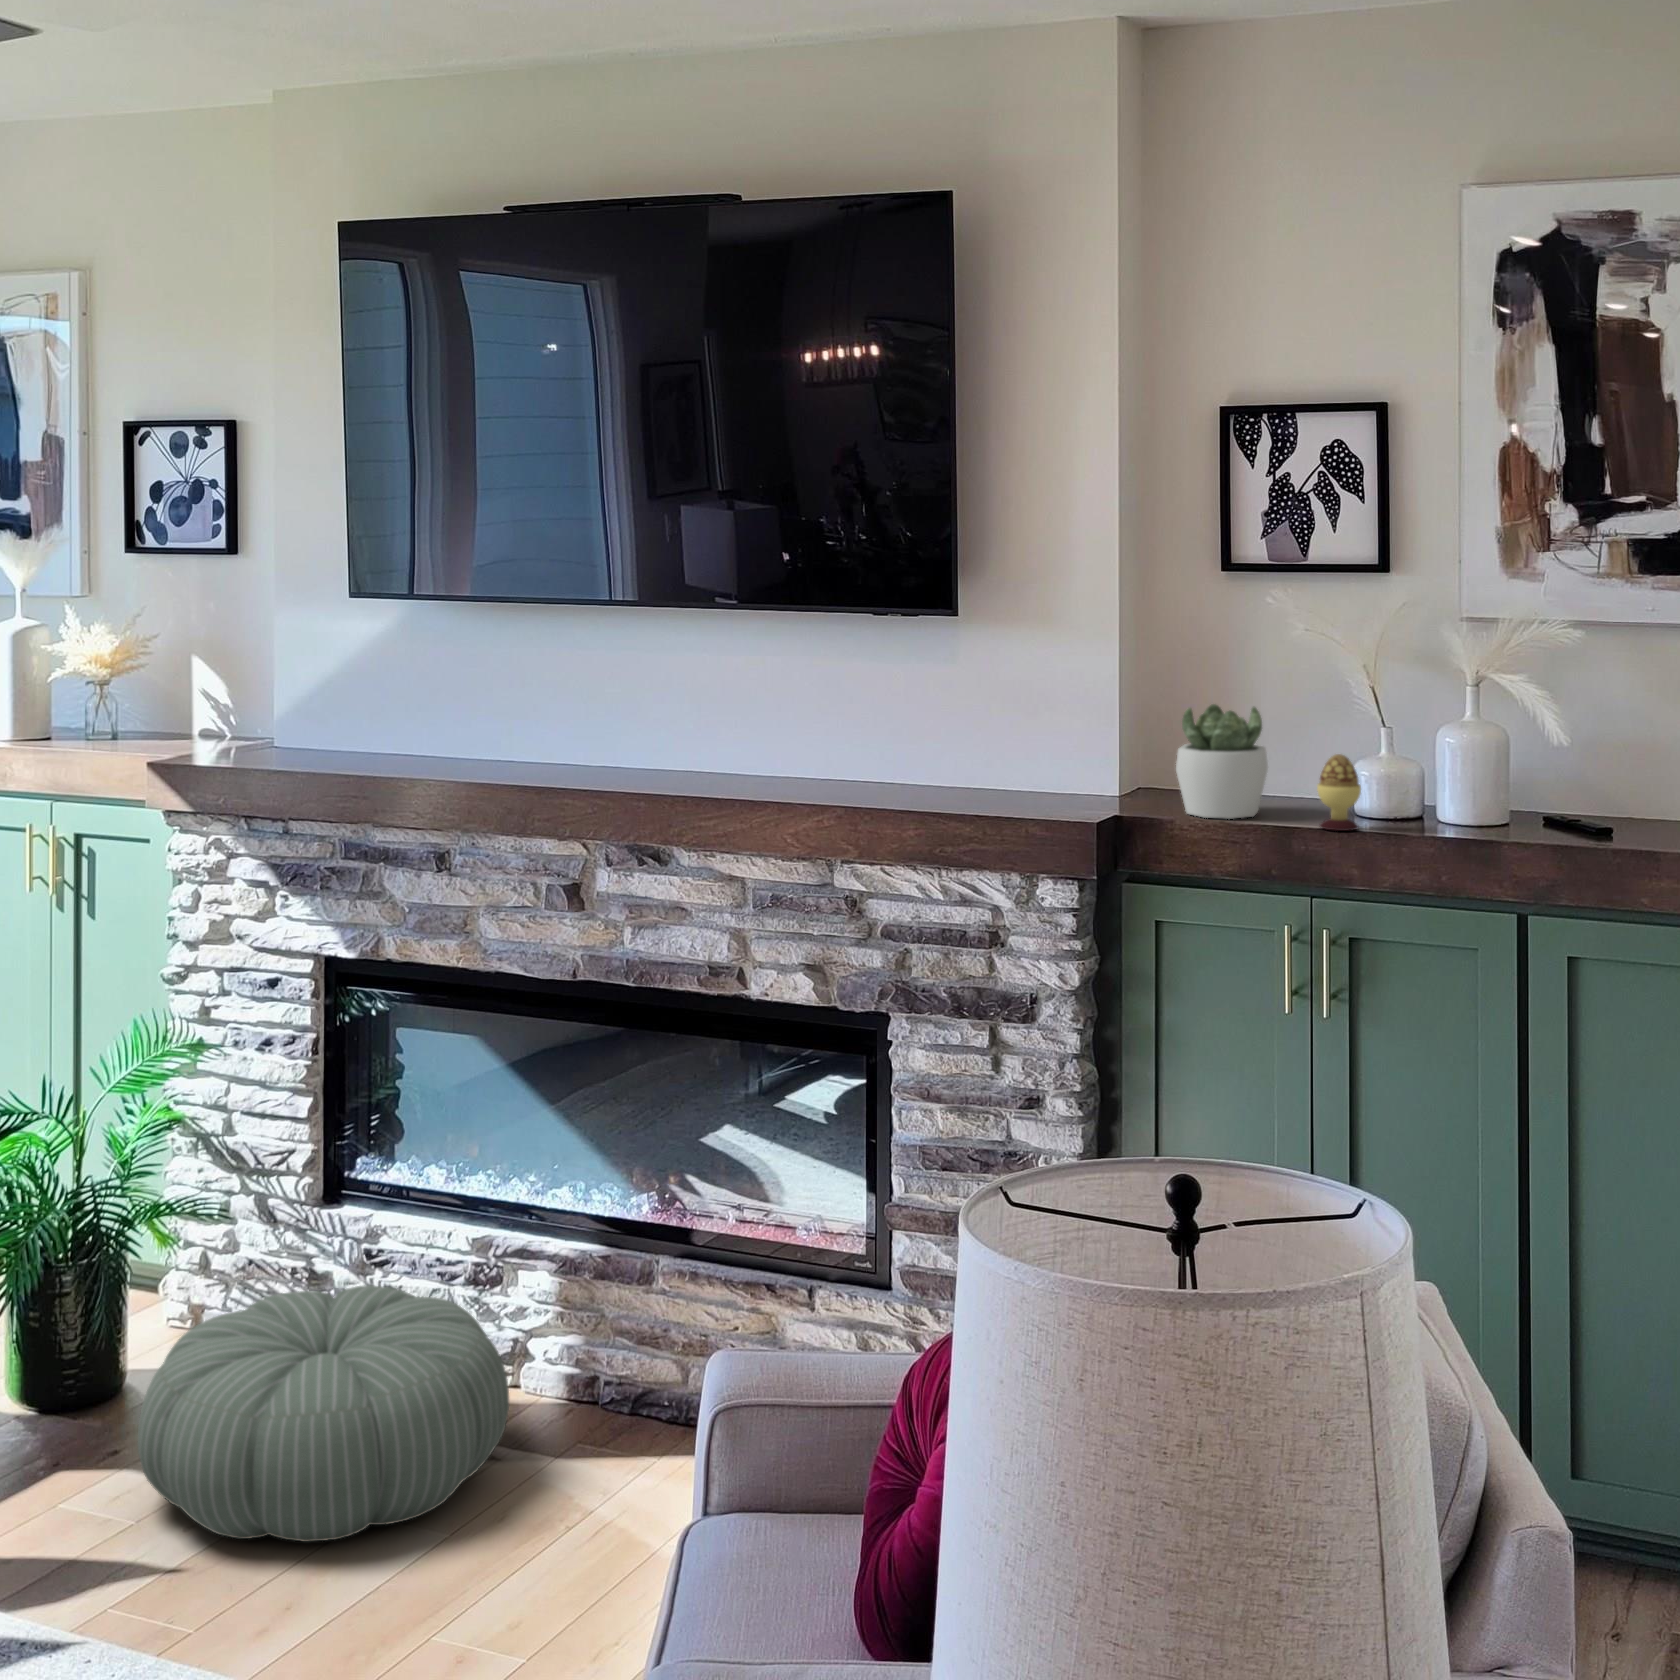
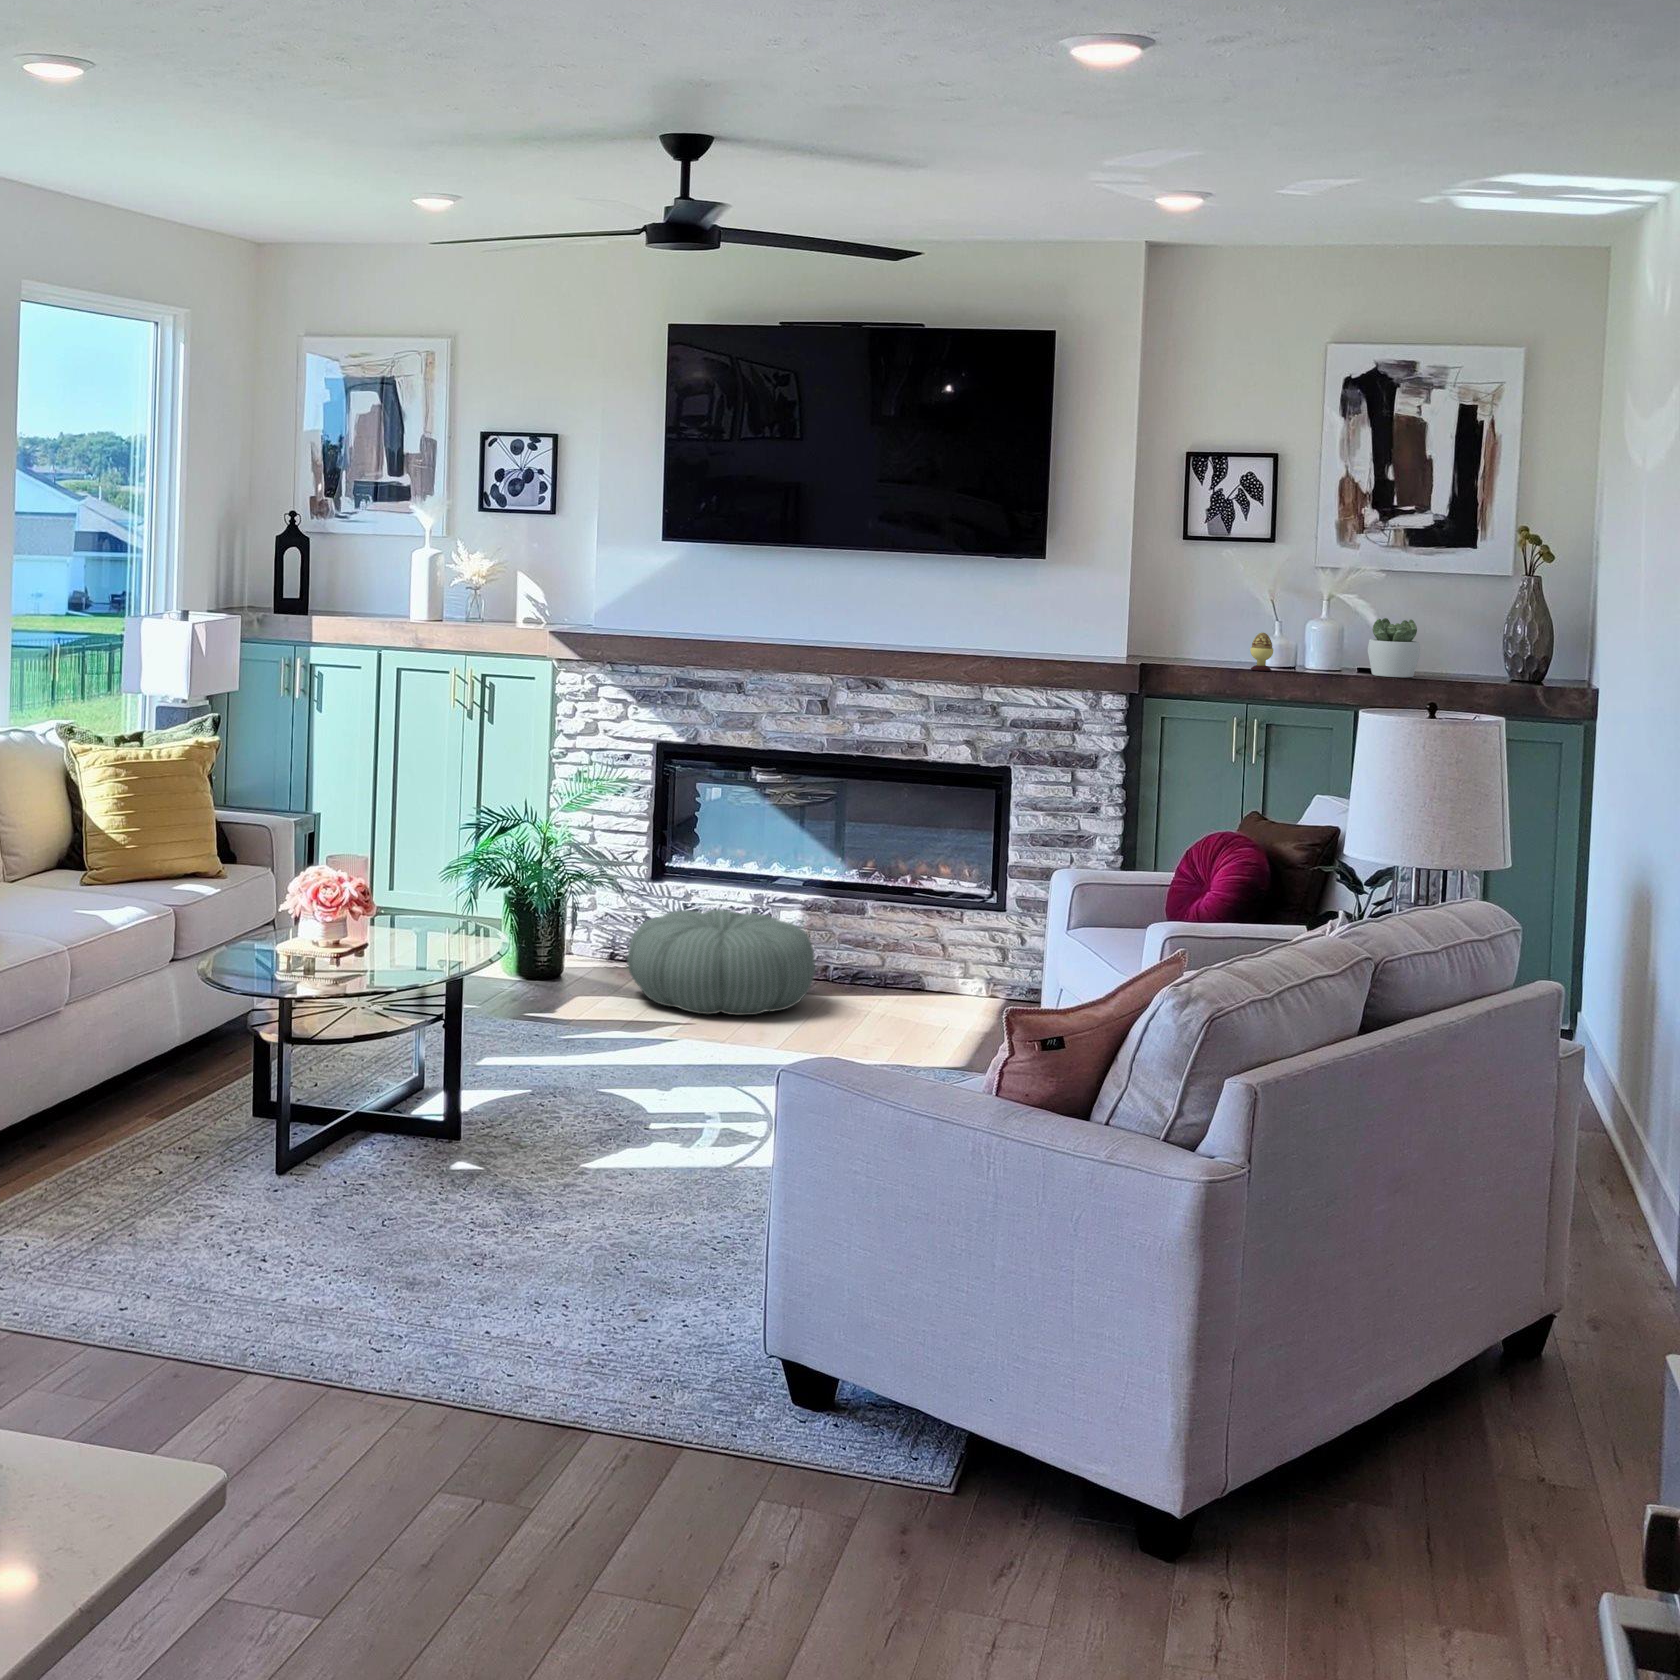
succulent plant: present [1176,704,1268,819] -> present [1367,618,1420,678]

